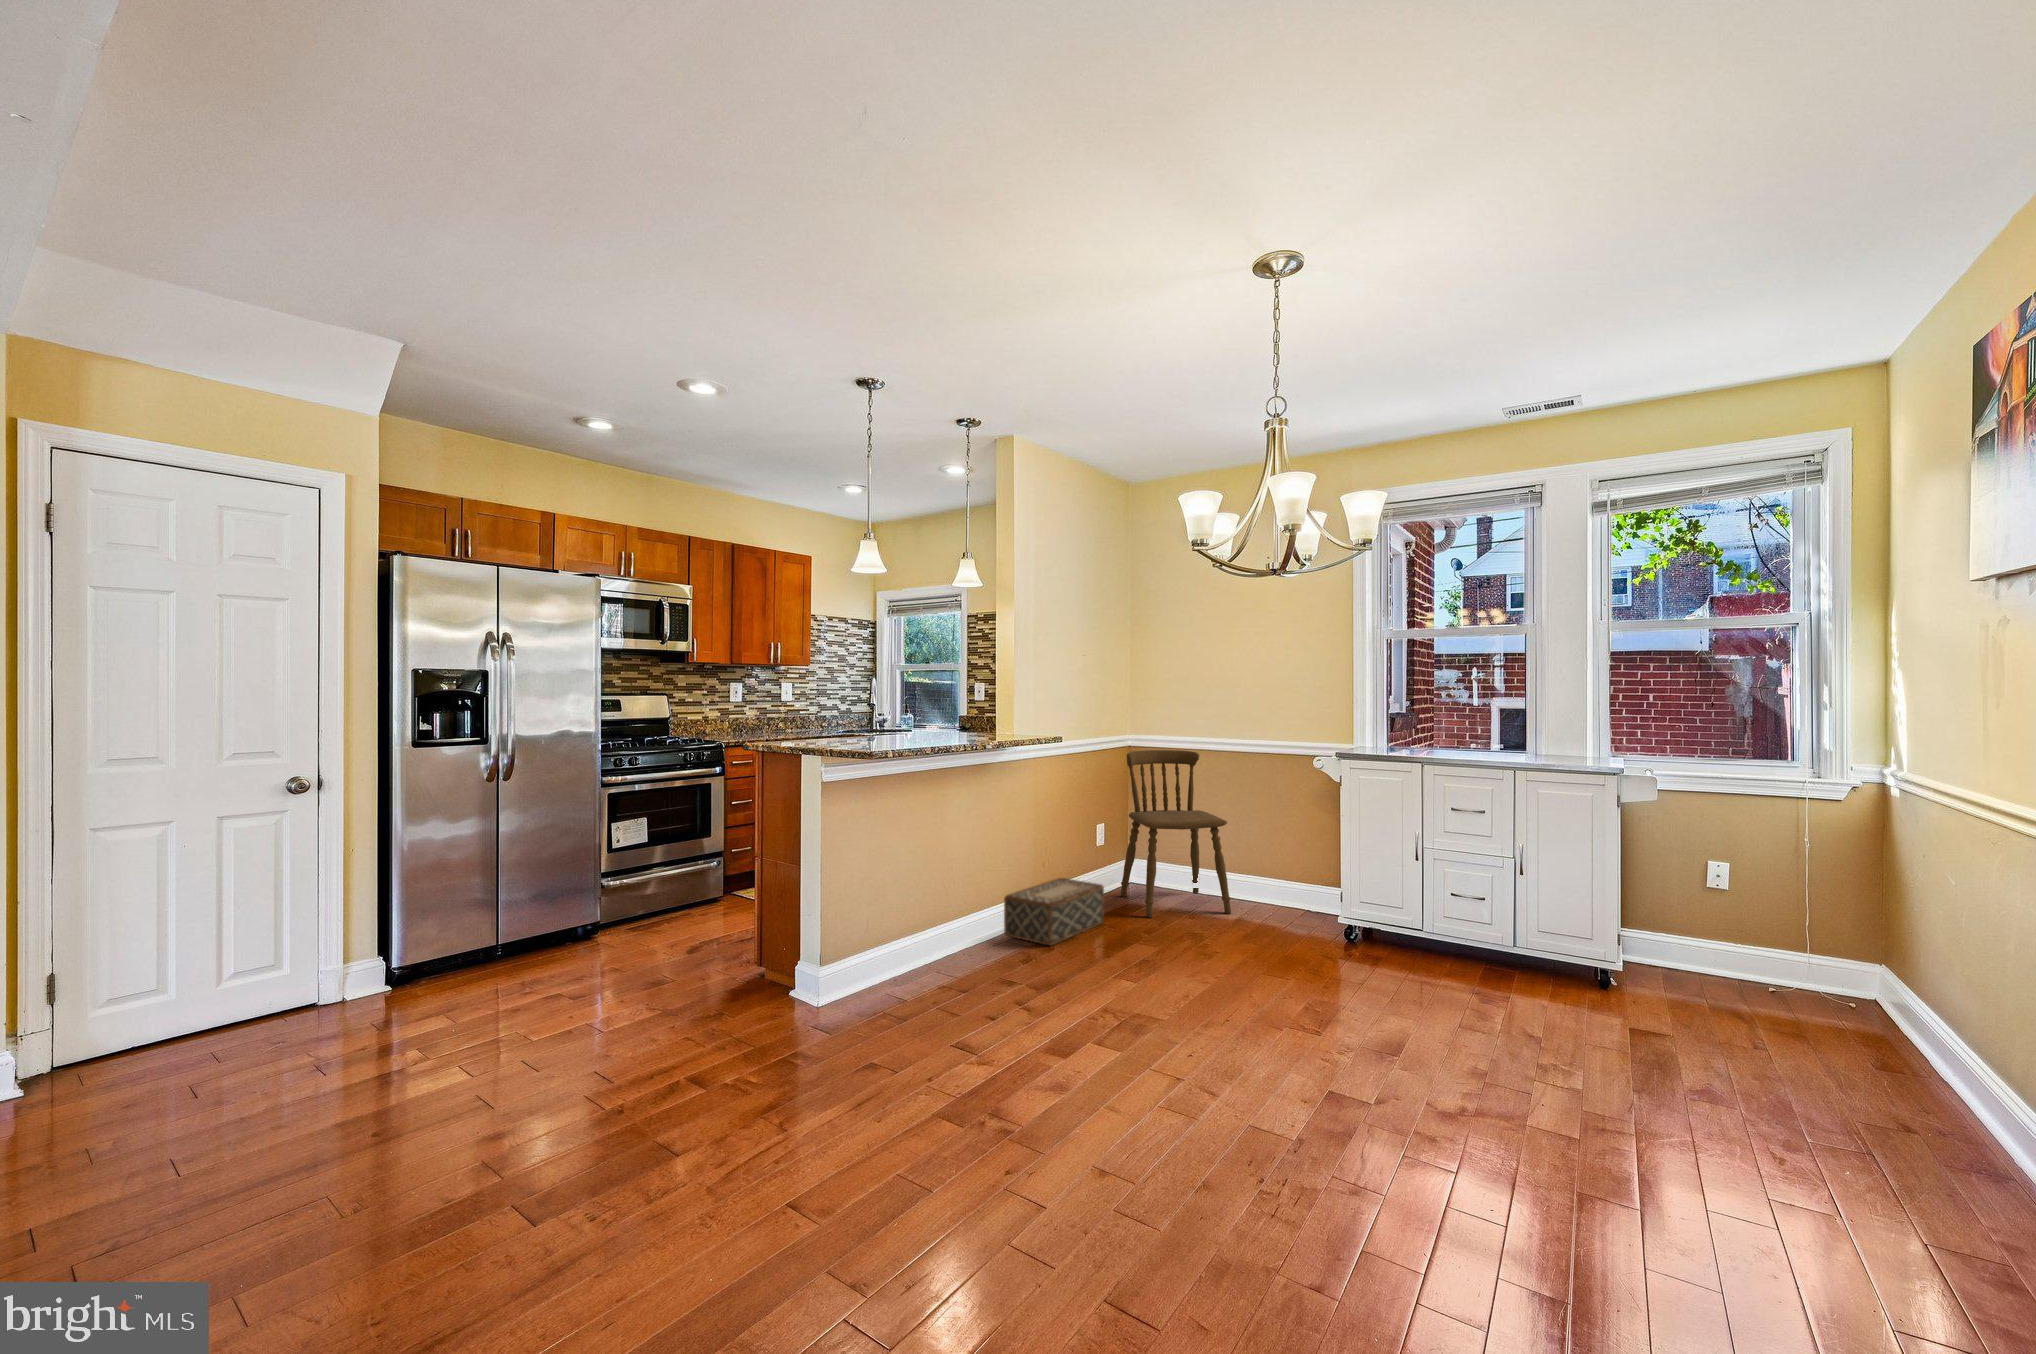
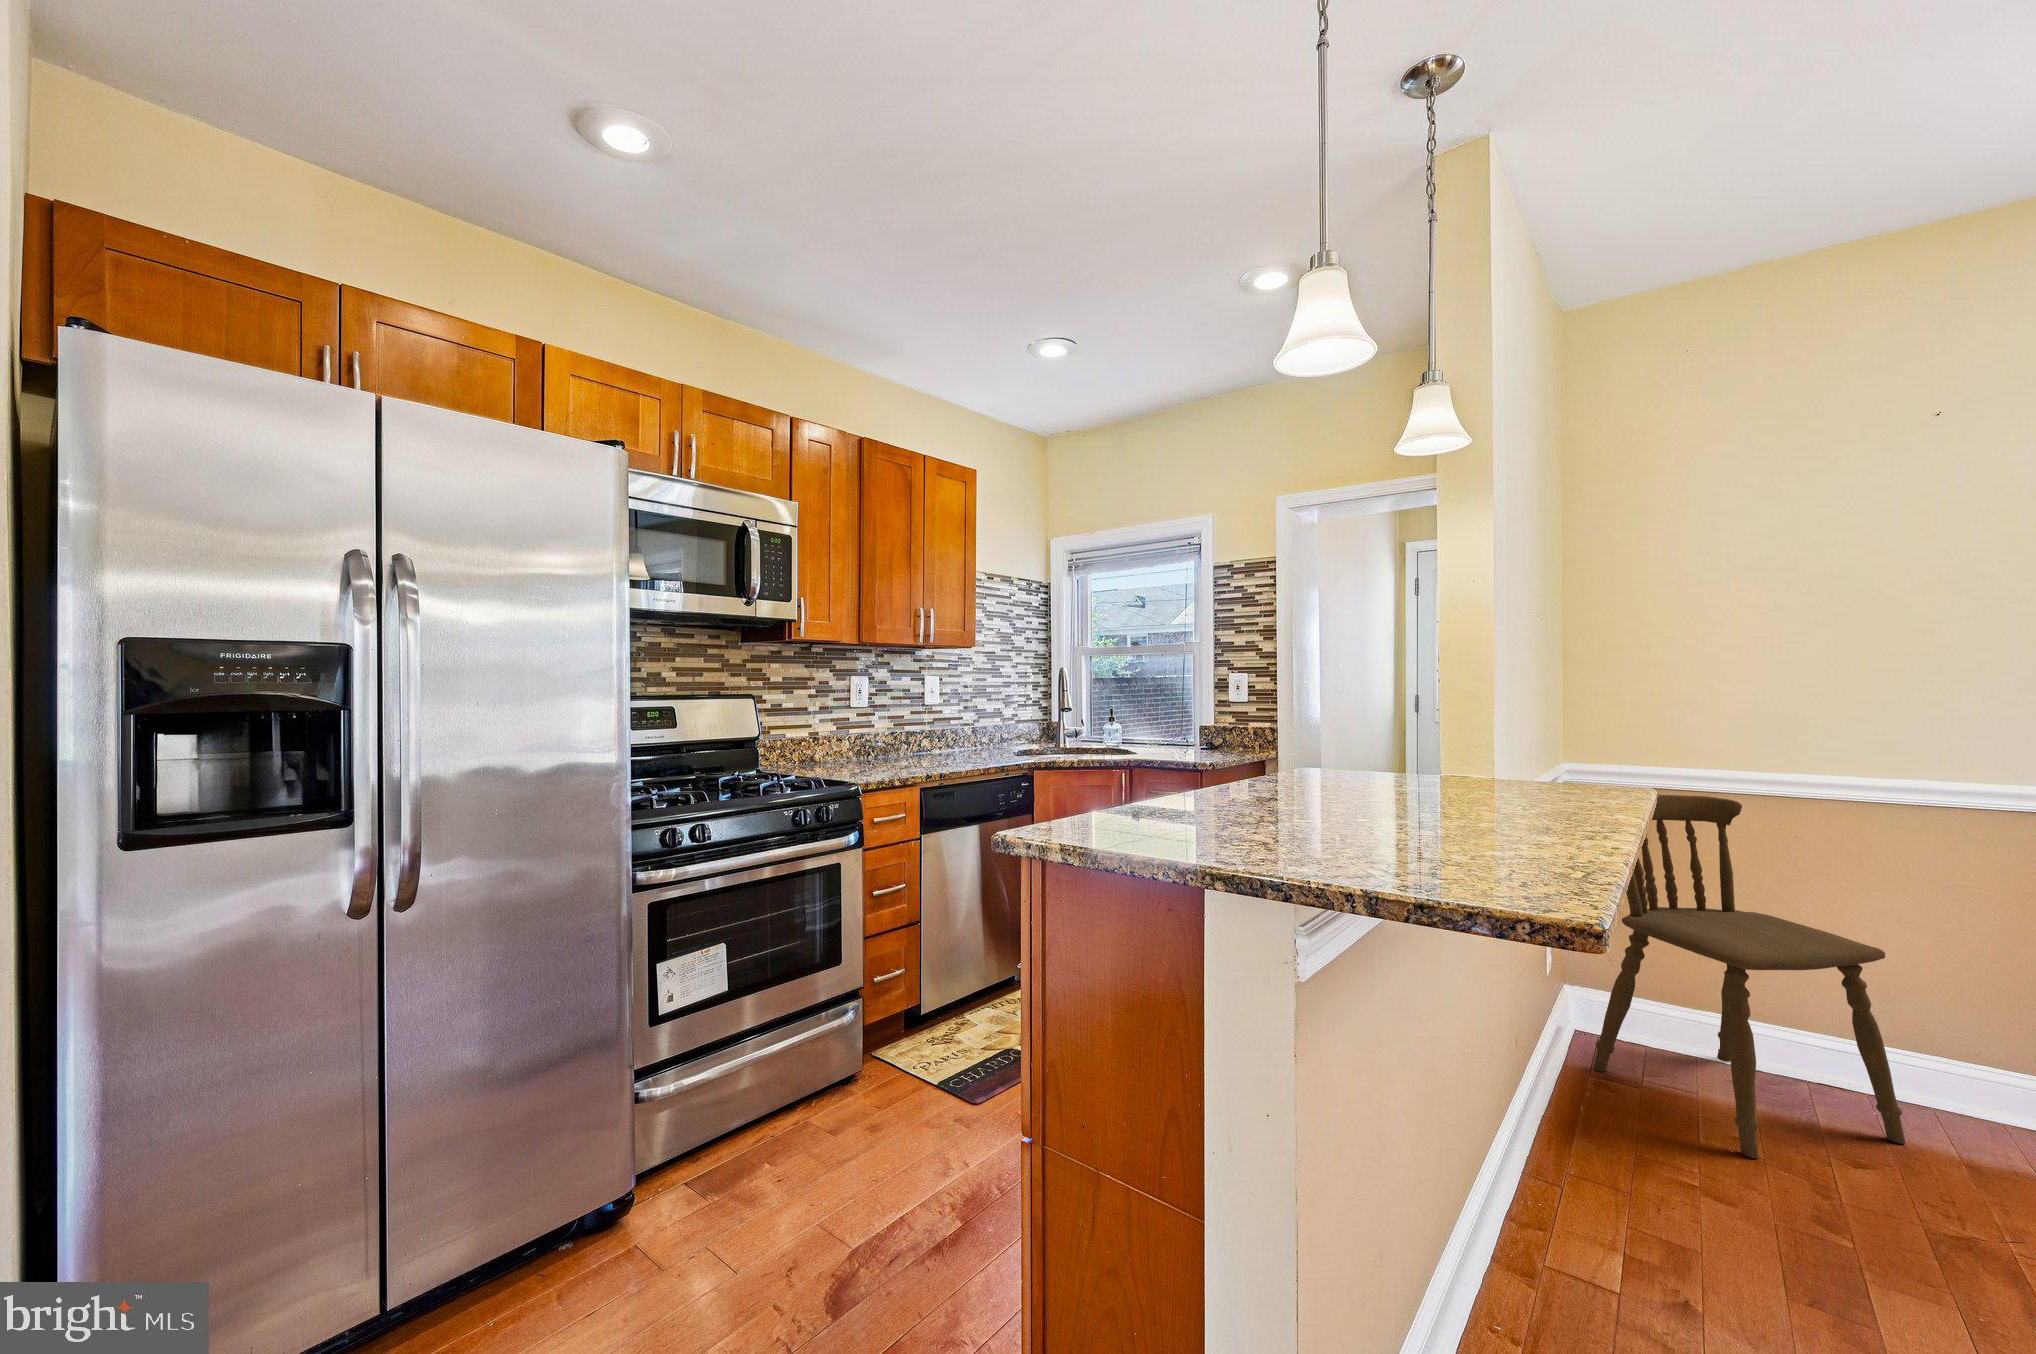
woven basket: present [1004,878,1104,946] -> none [1519,1067,1688,1302]

